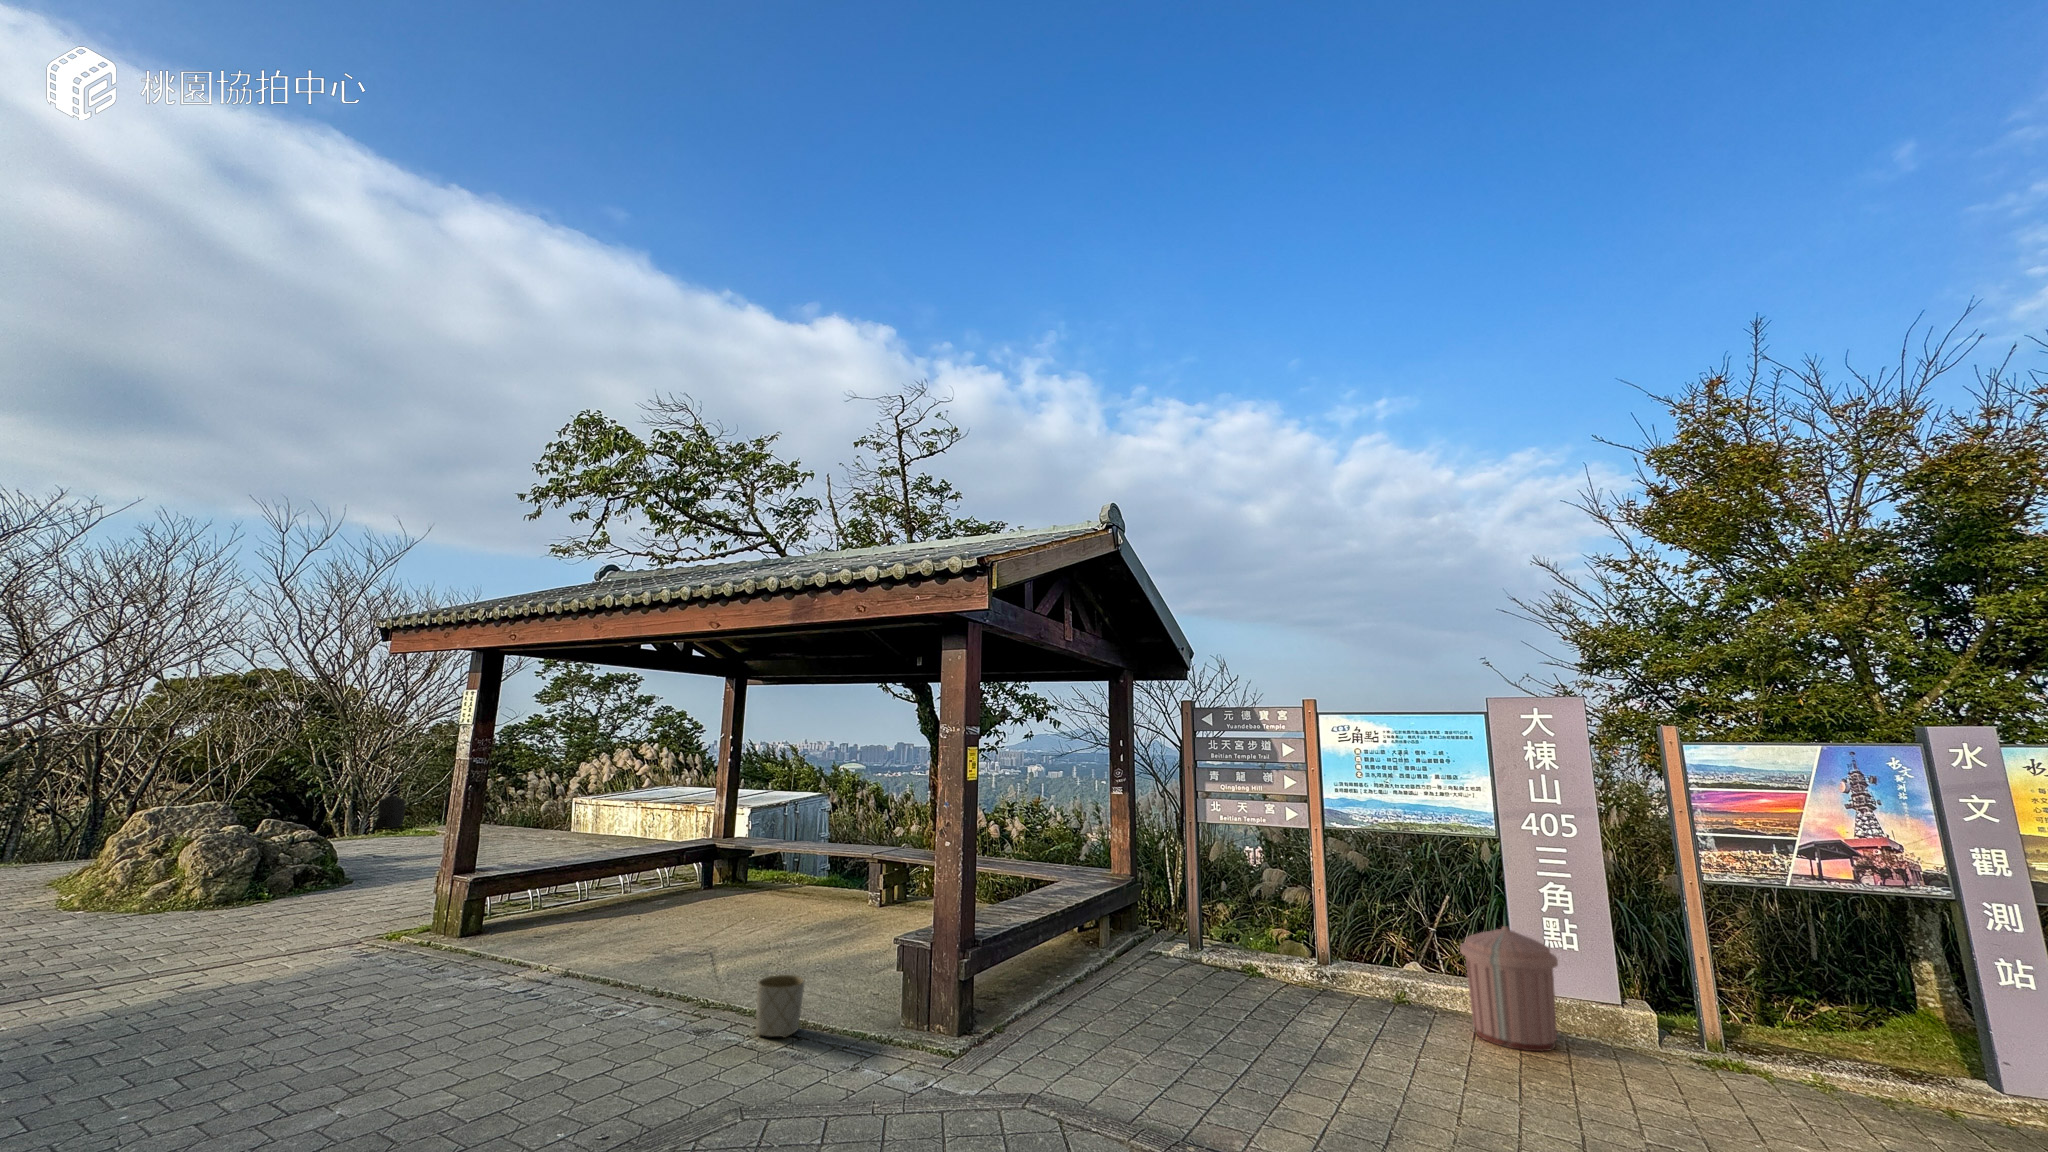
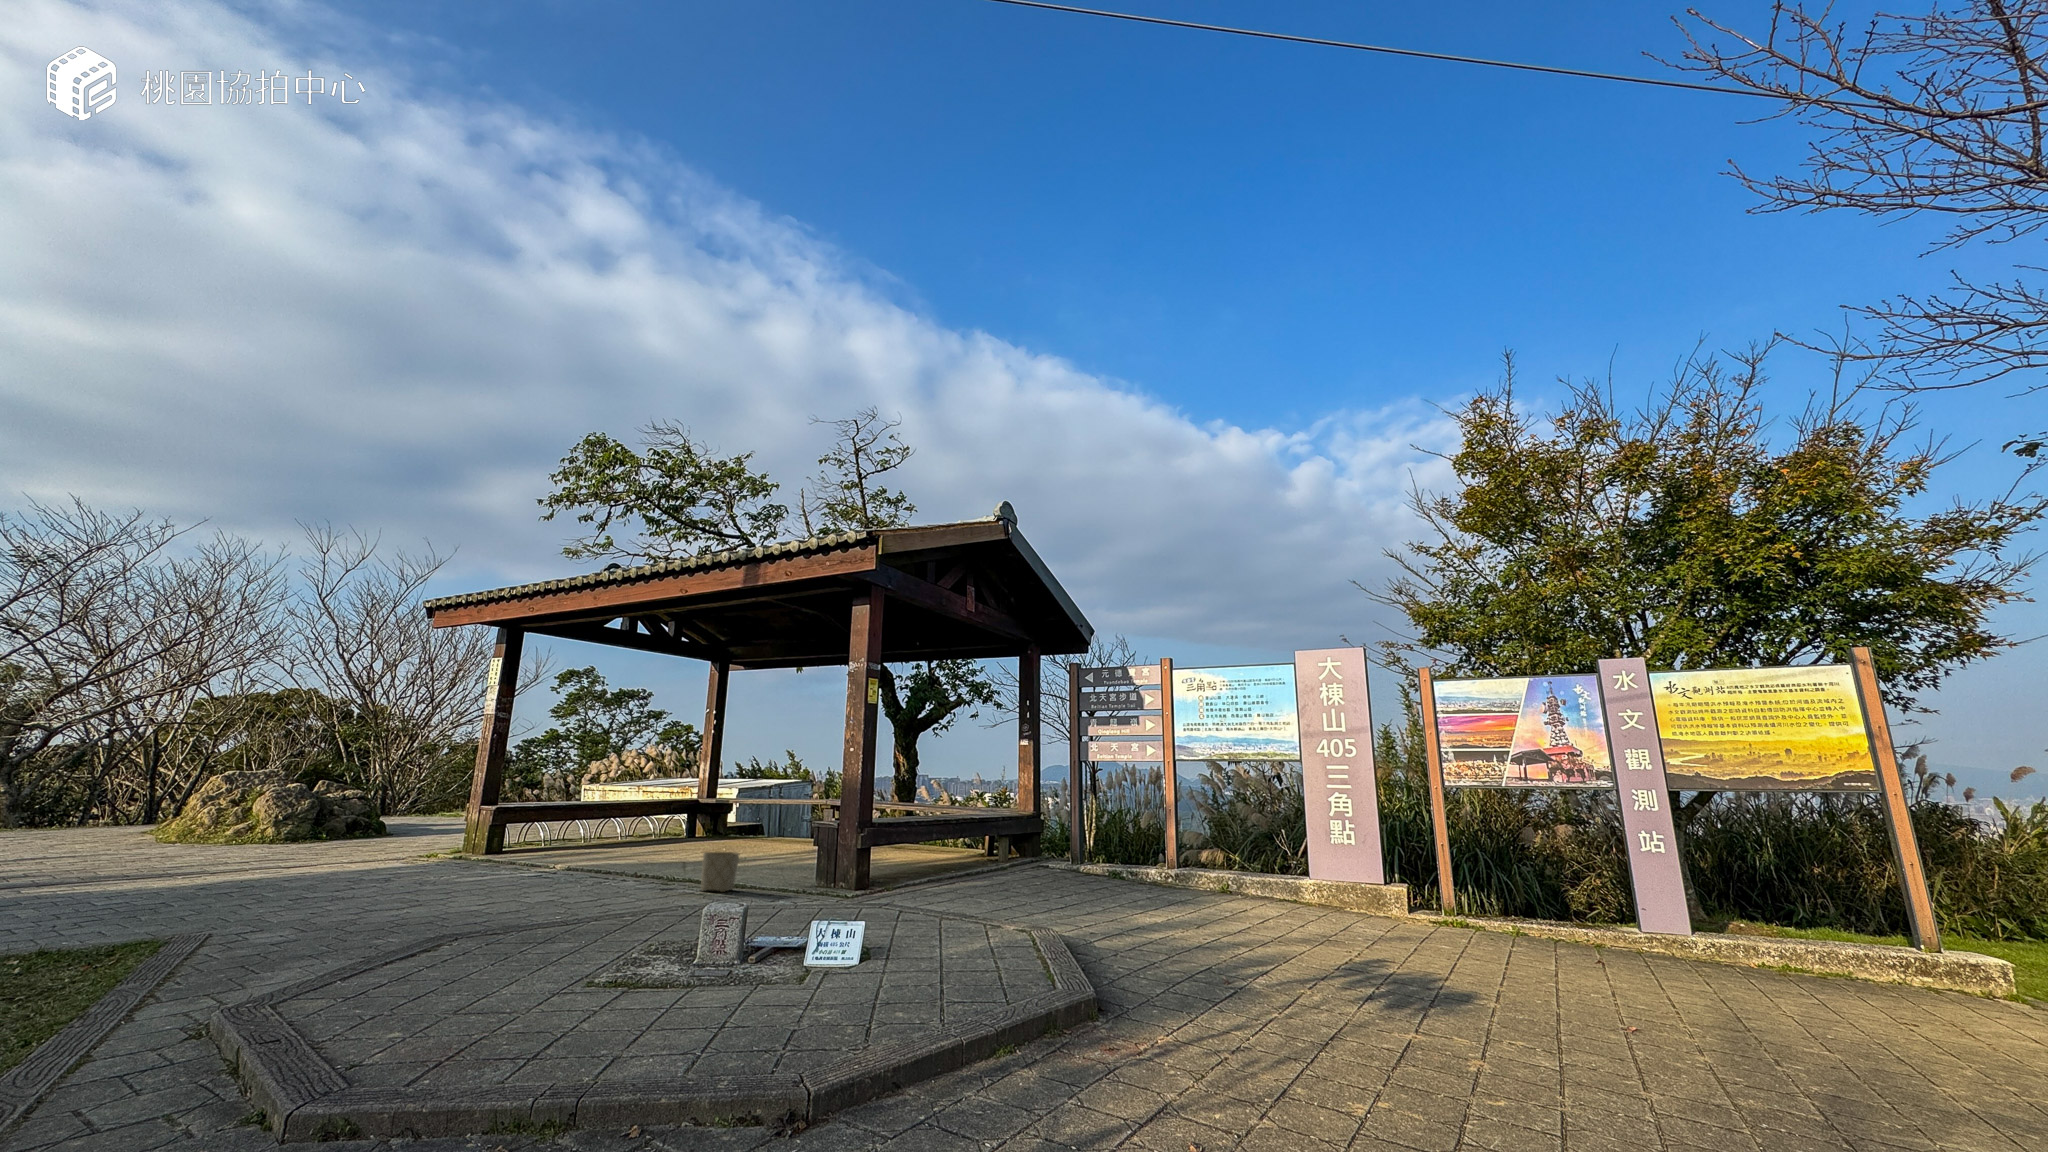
backpack: present [376,794,406,829] -> none [402,789,434,820]
trash can: present [1460,926,1558,1051] -> none [1256,823,1326,913]

